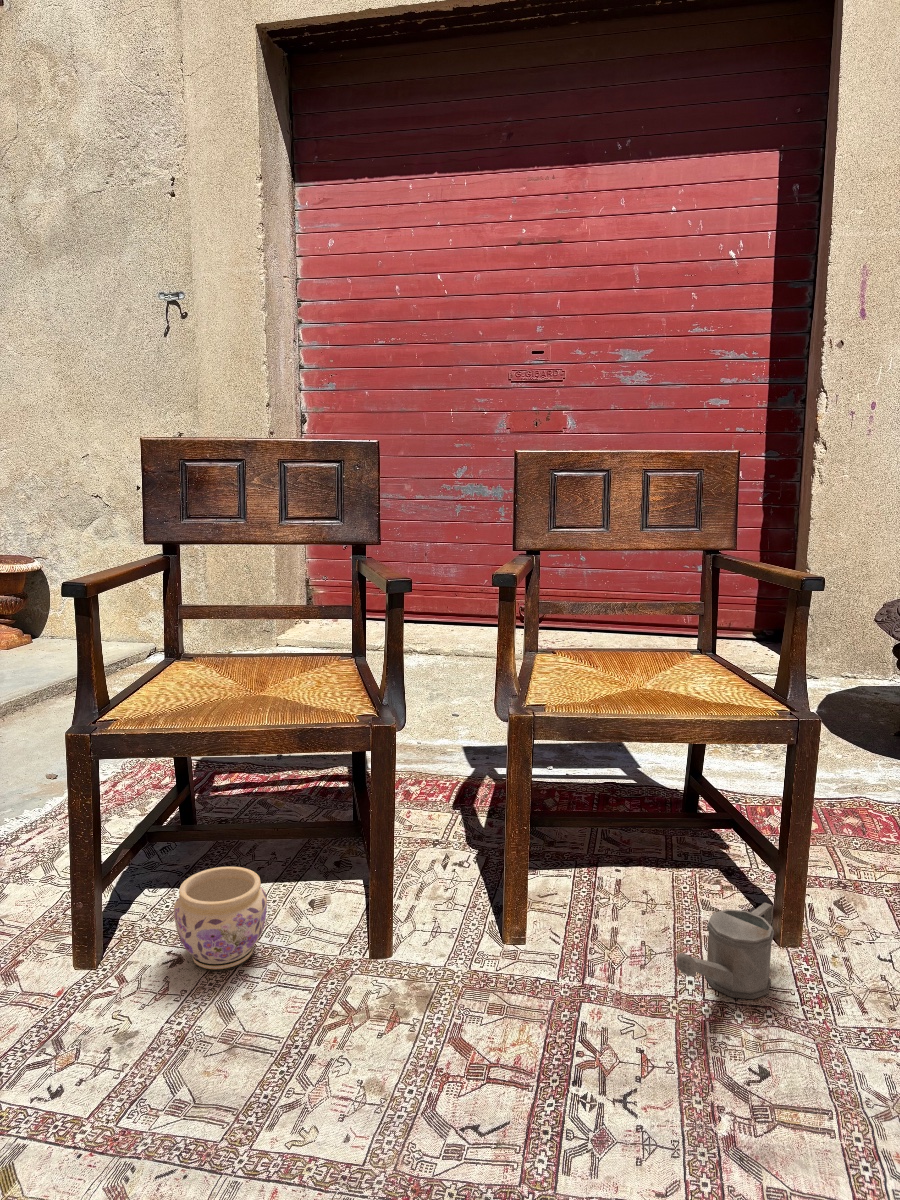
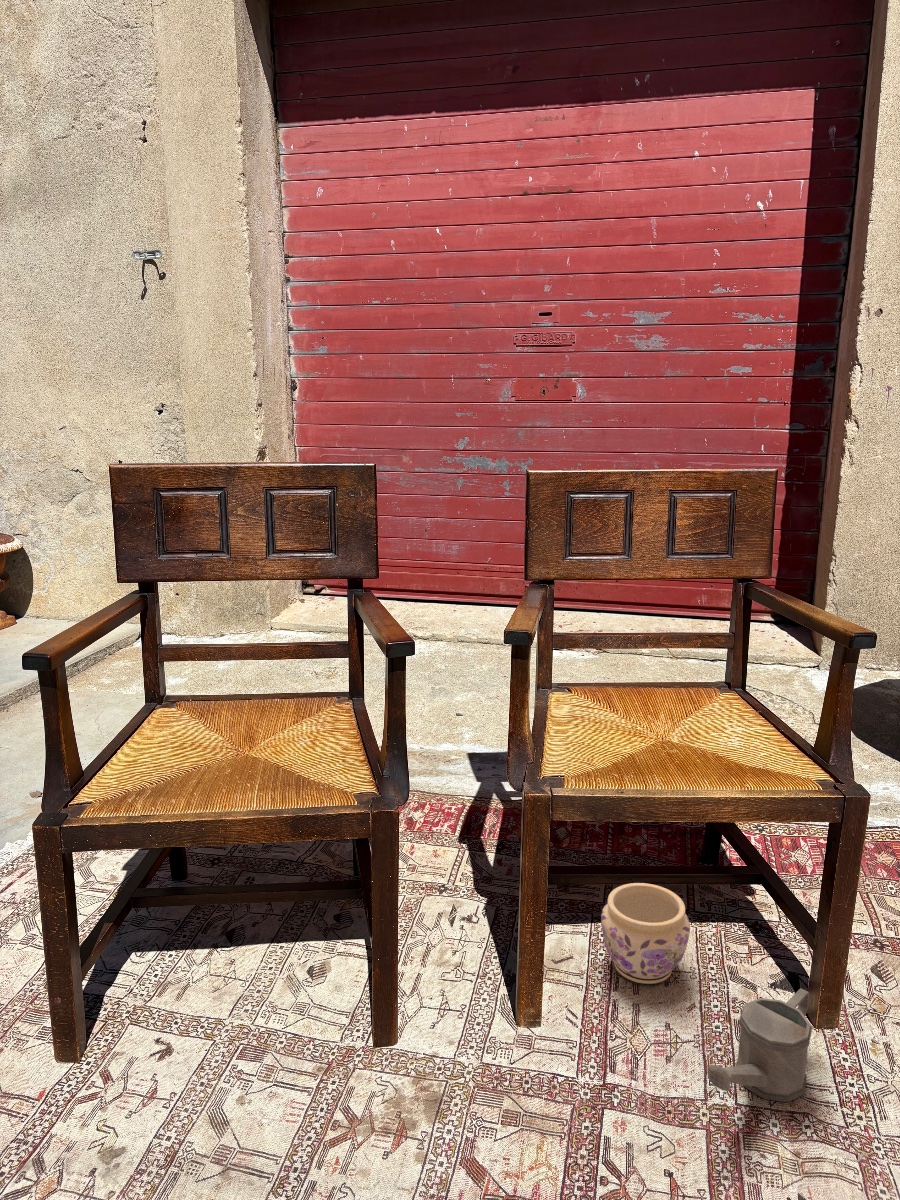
planter: present [174,867,267,971] -> present [601,883,690,986]

